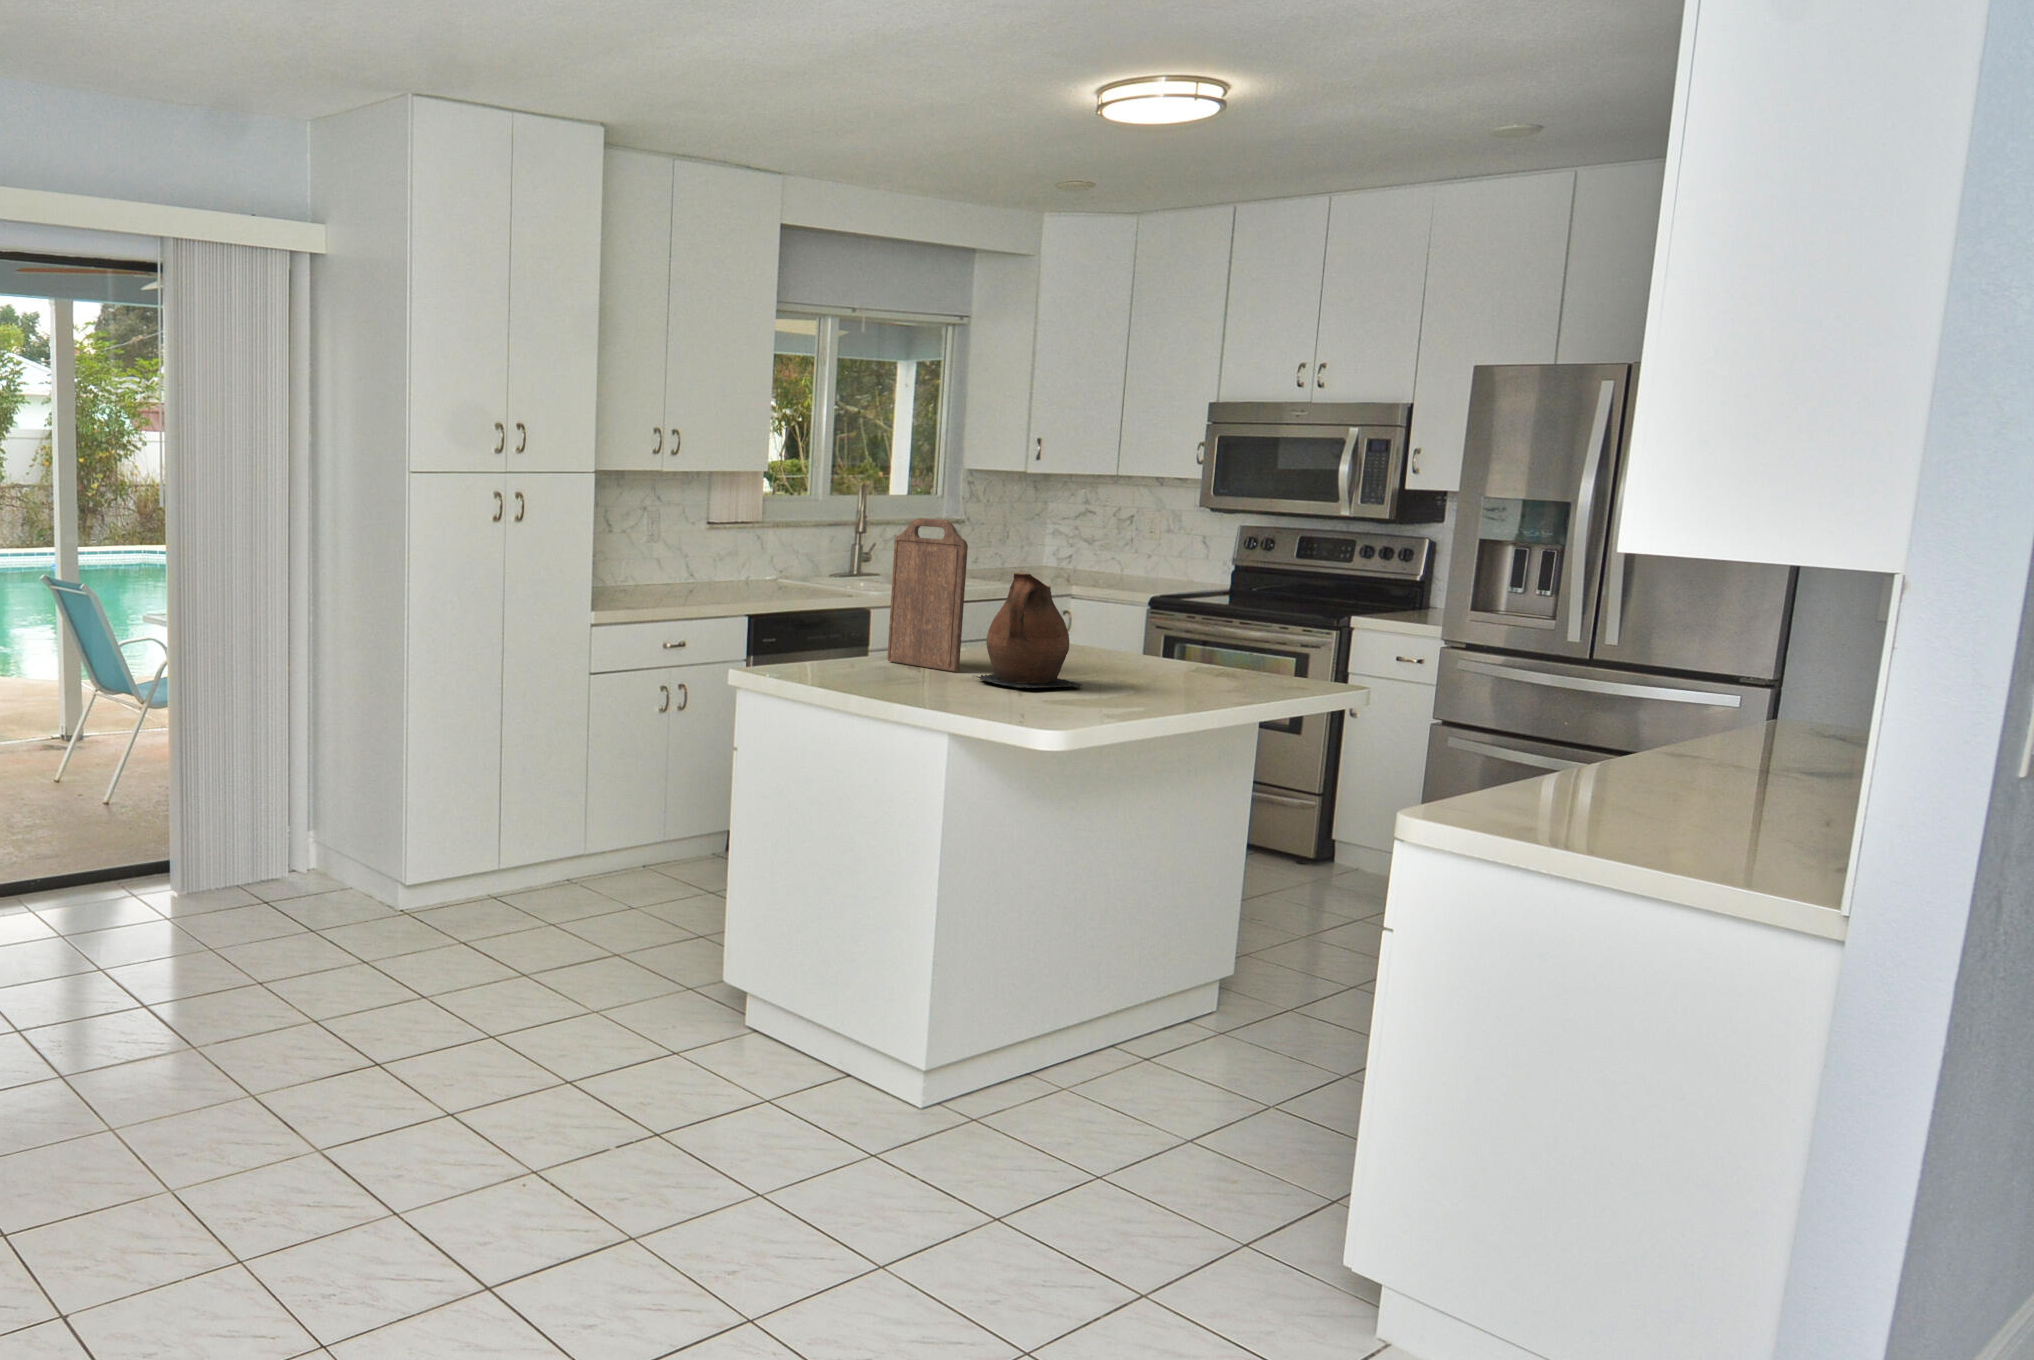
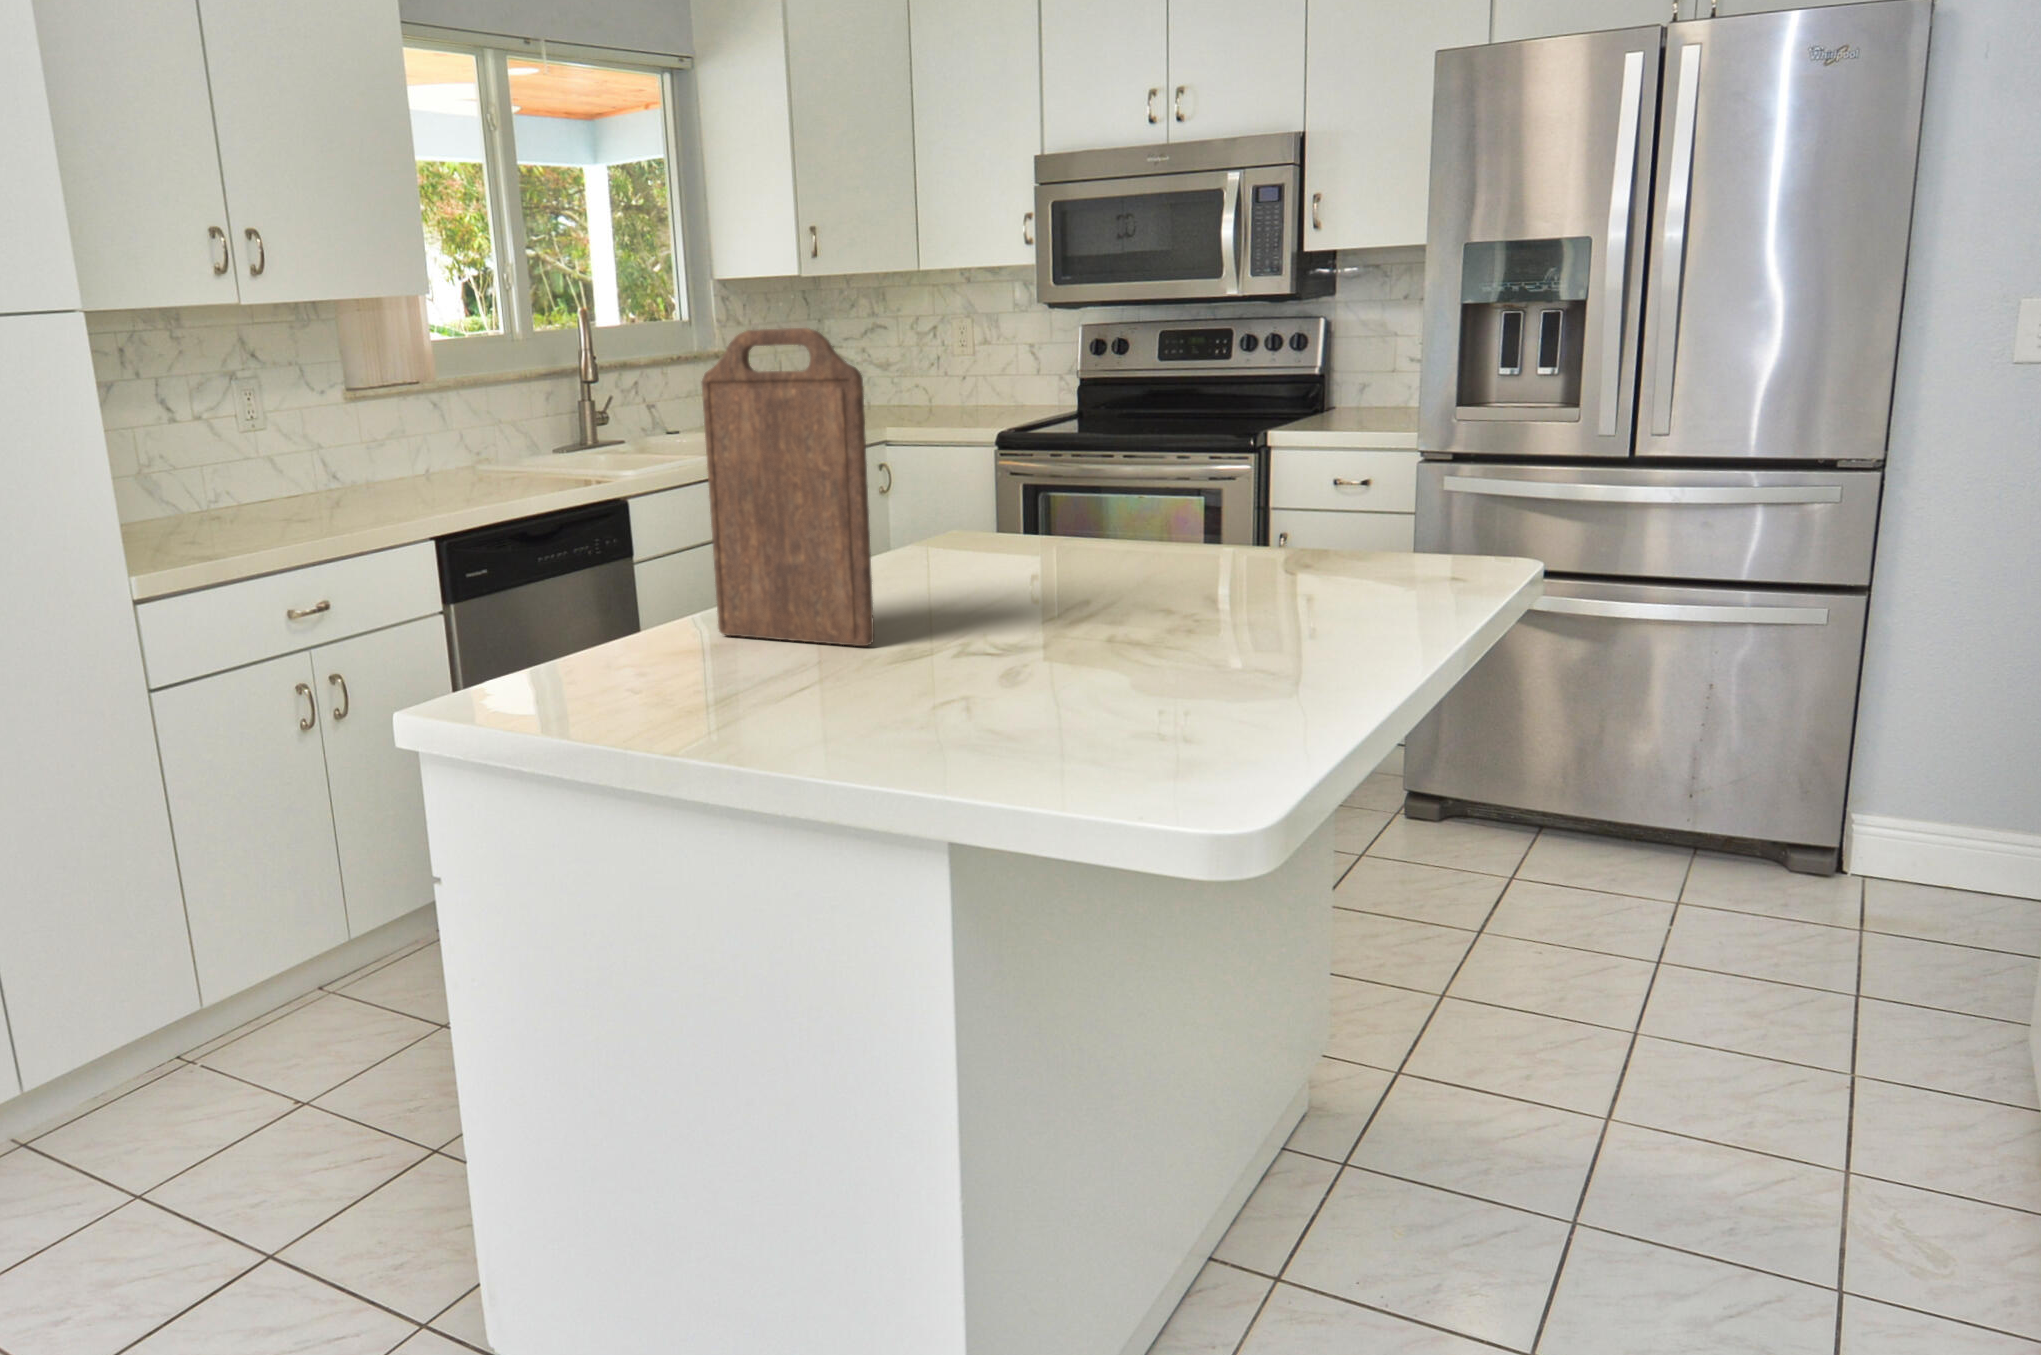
ceramic pitcher: present [976,573,1082,688] -> none [916,427,1142,683]

